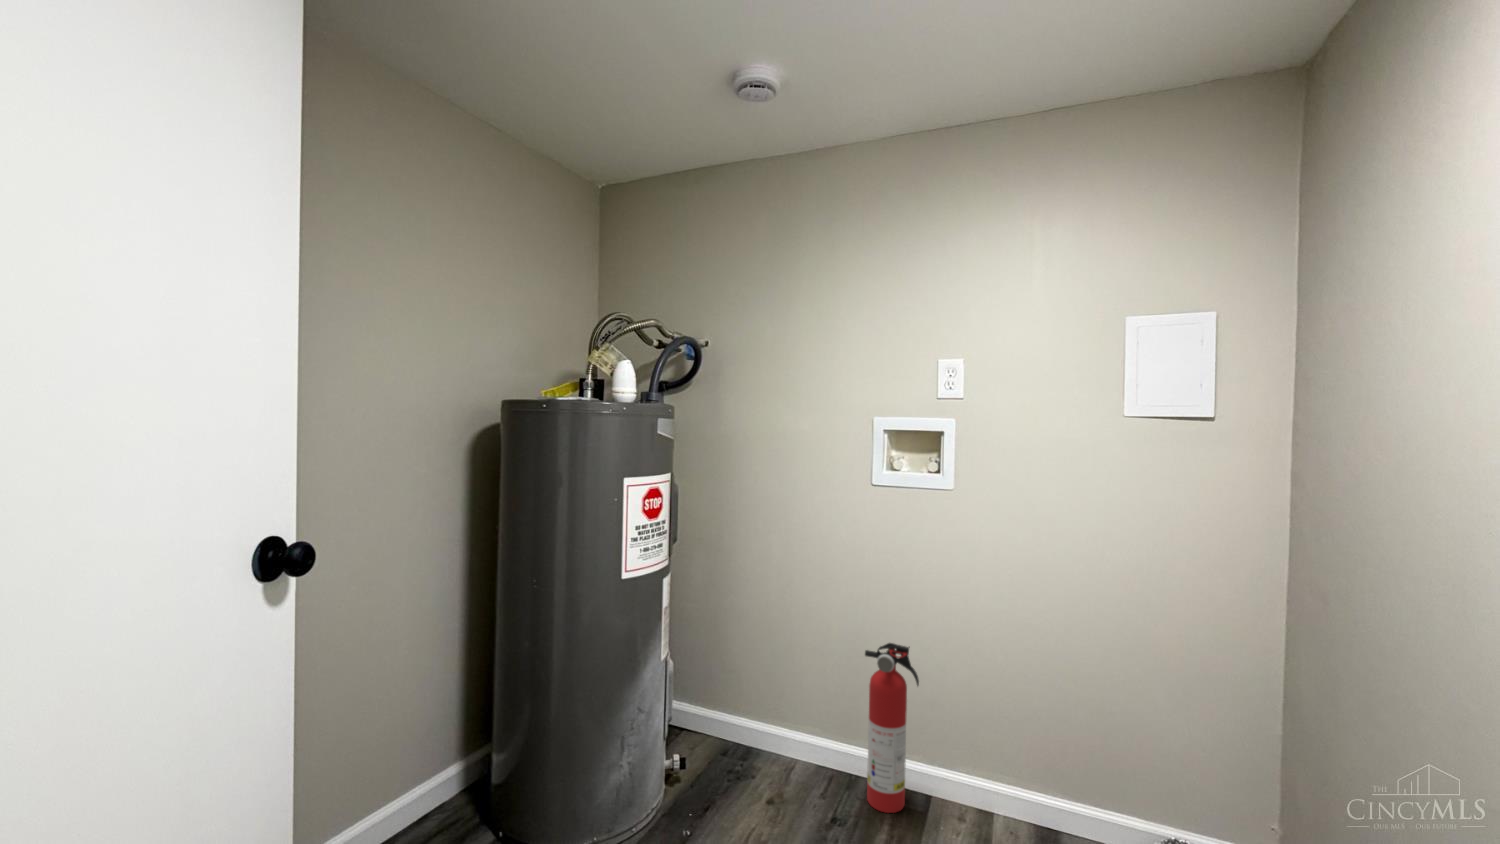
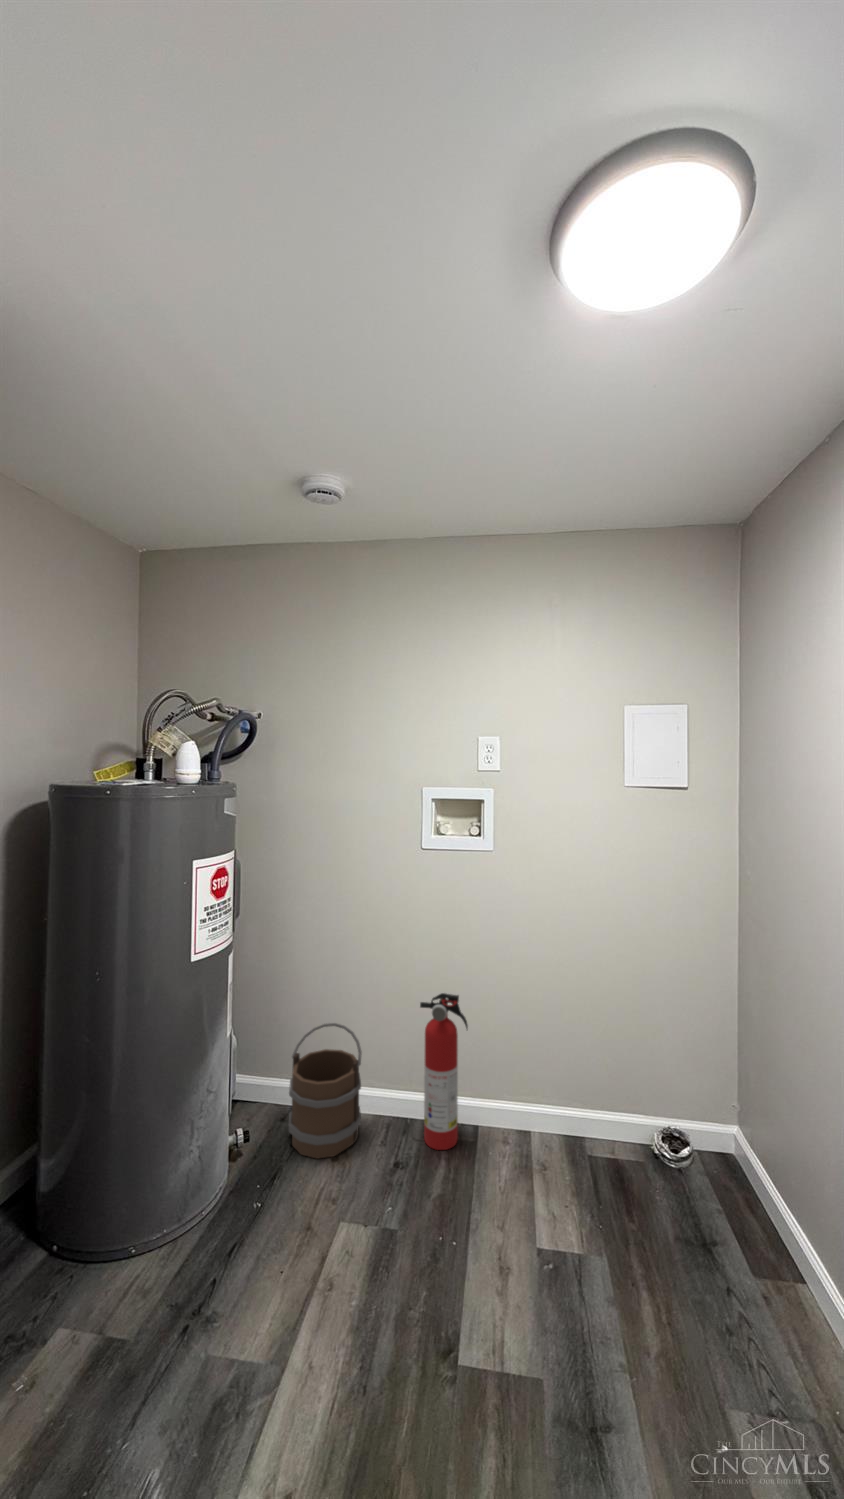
bucket: none [724,663,800,799] -> present [289,1023,362,1158]

